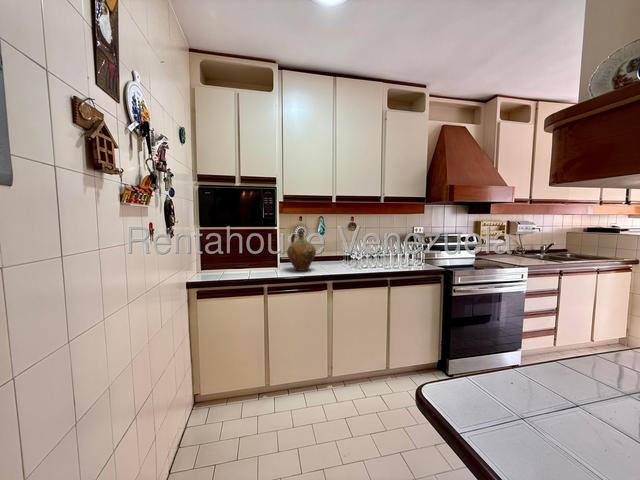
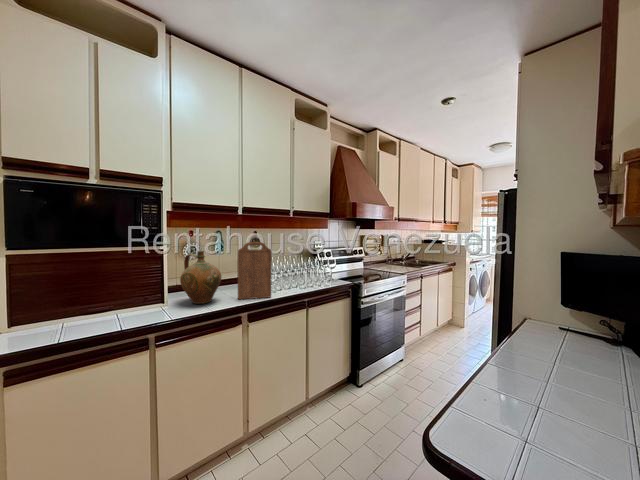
cutting board: none [327,225,355,272] -> present [238,242,272,299]

